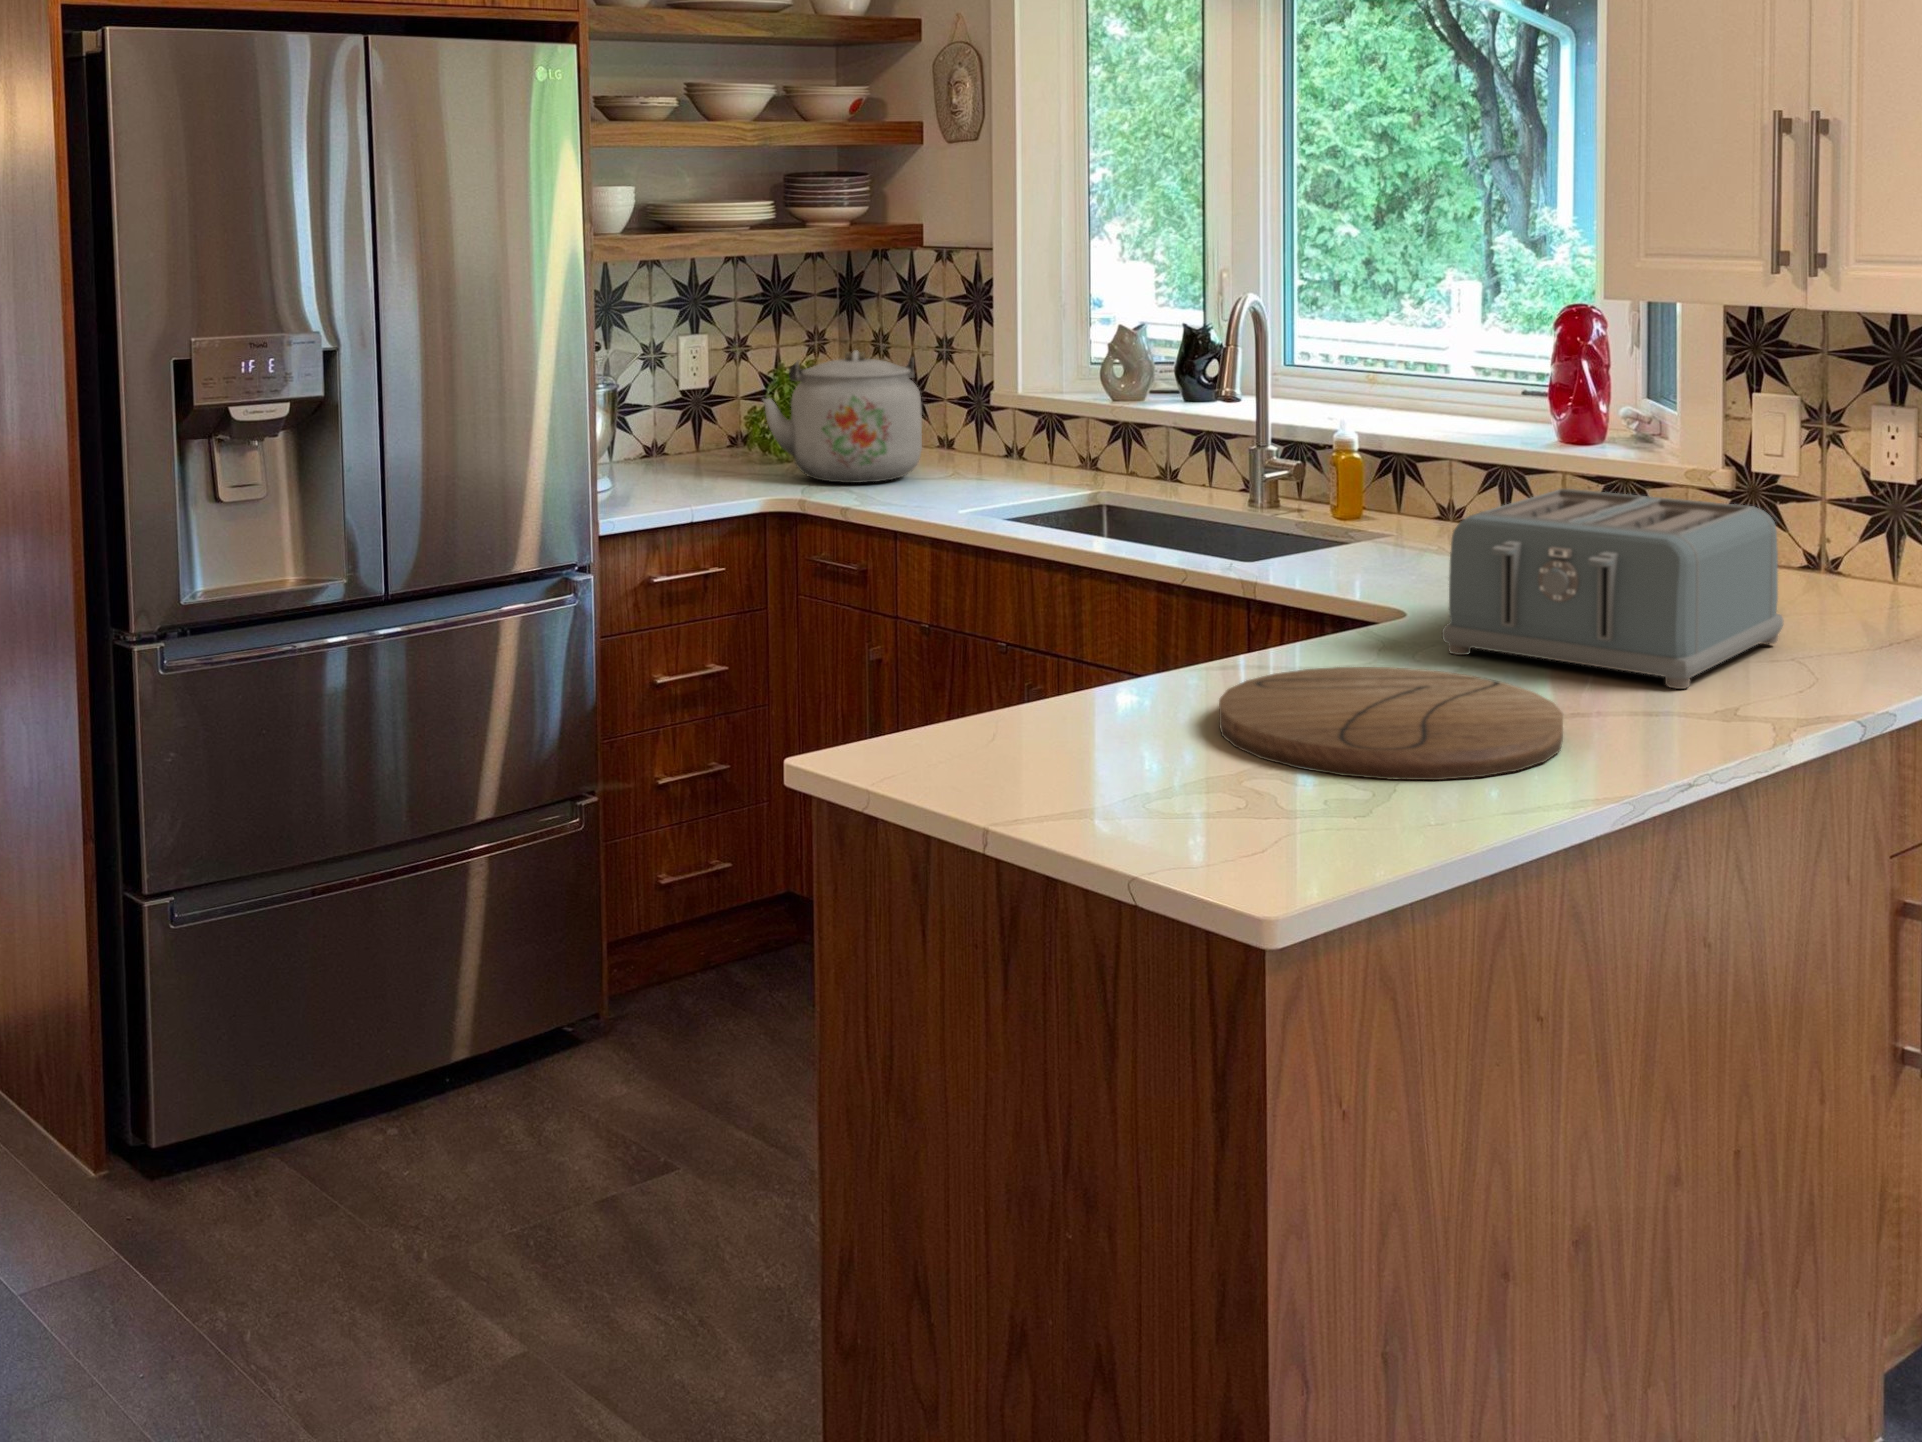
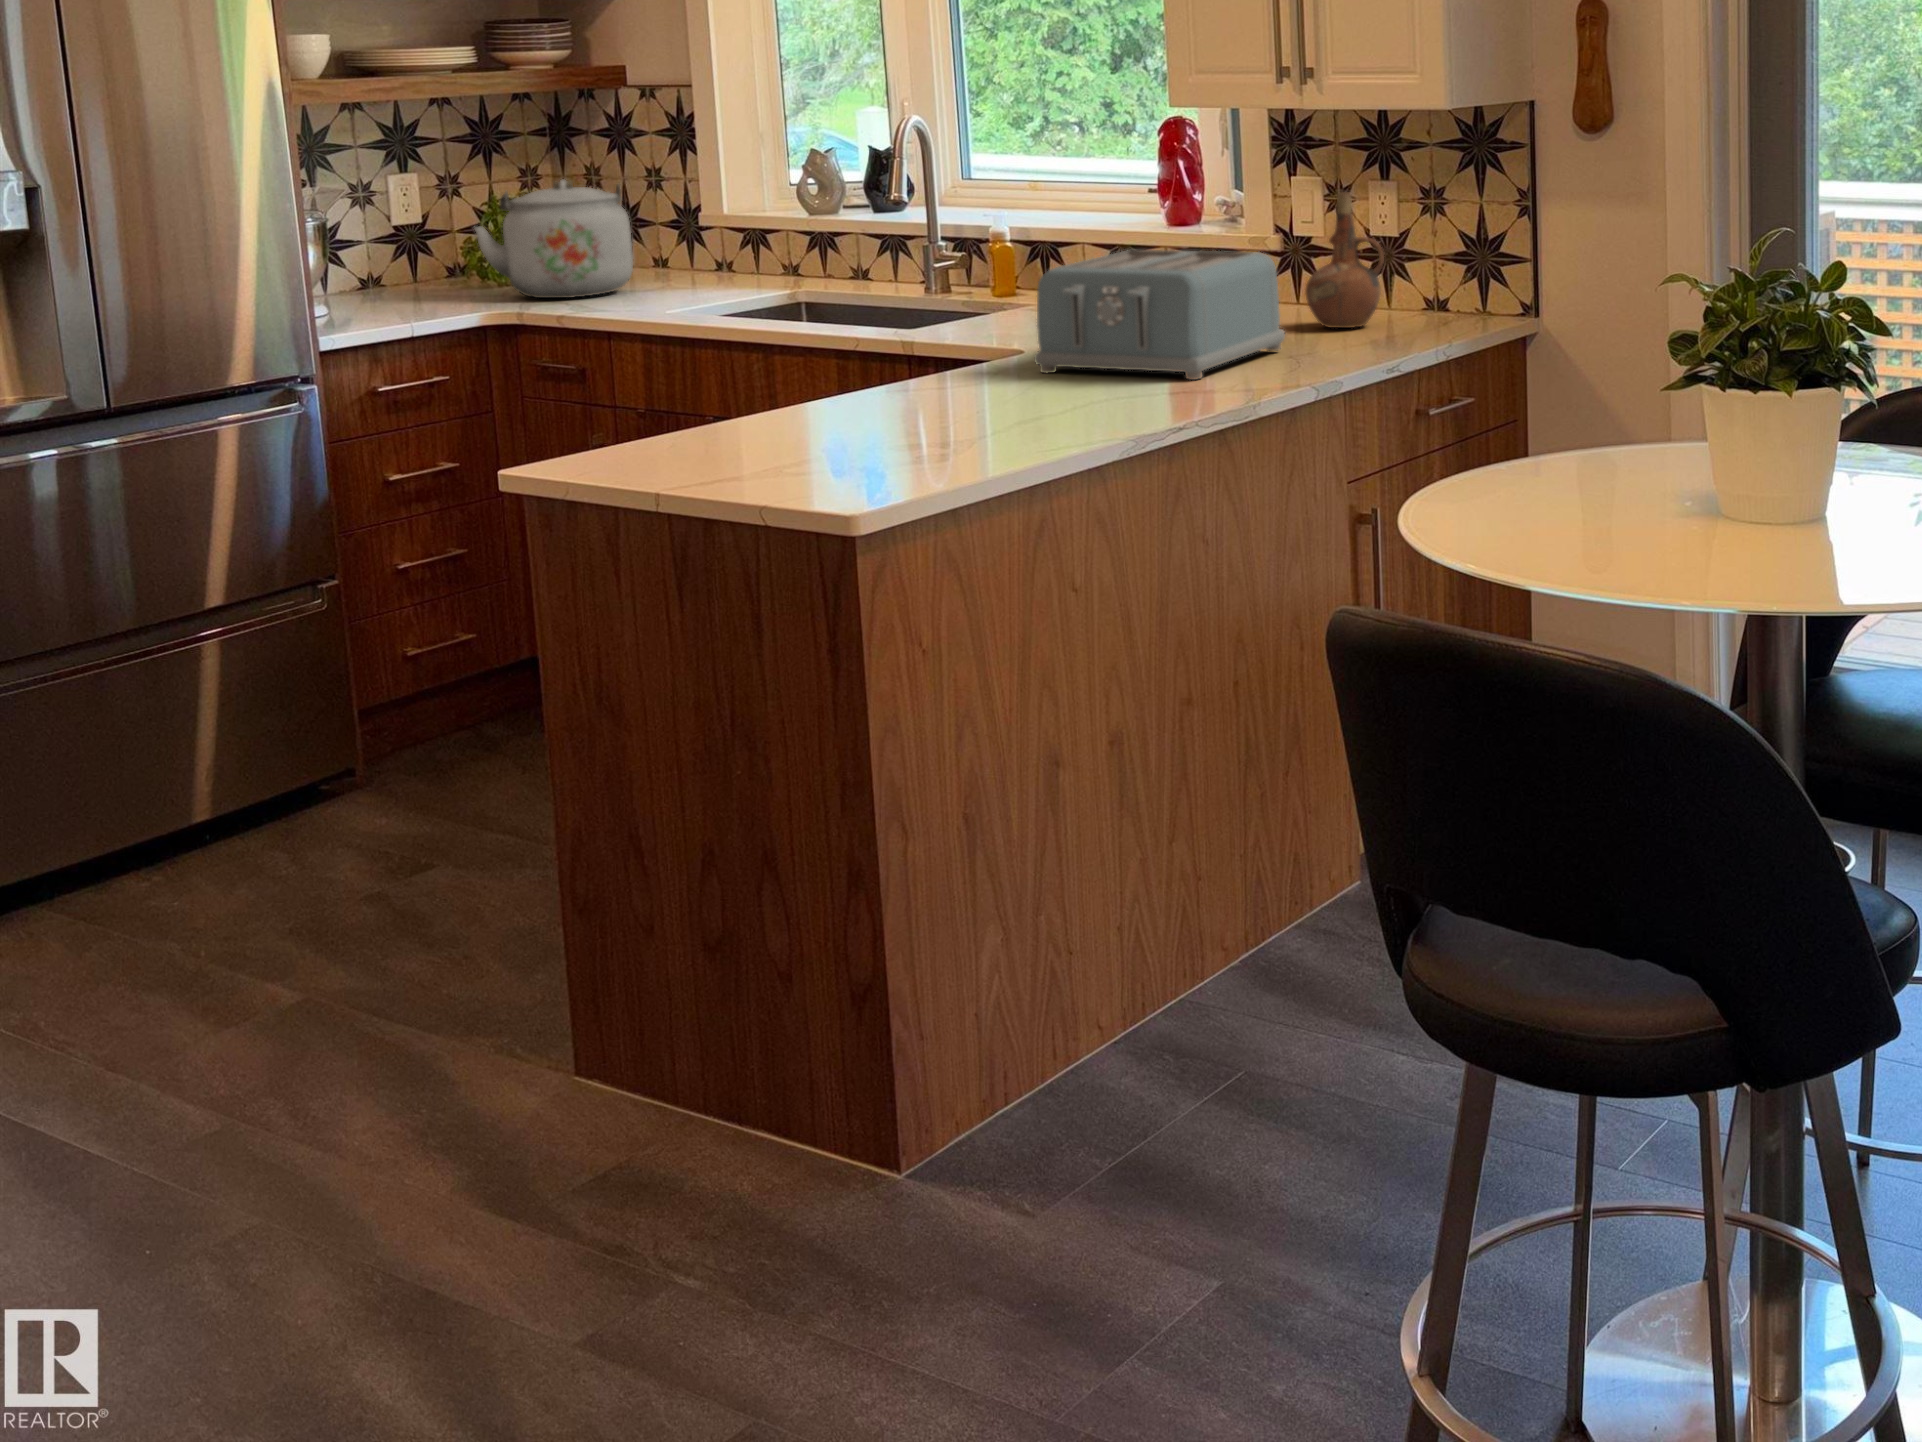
ceramic pitcher: none [1787,422,1904,609] -> present [1305,192,1384,328]
cutting board: present [1219,667,1563,780] -> none [845,378,1094,442]

